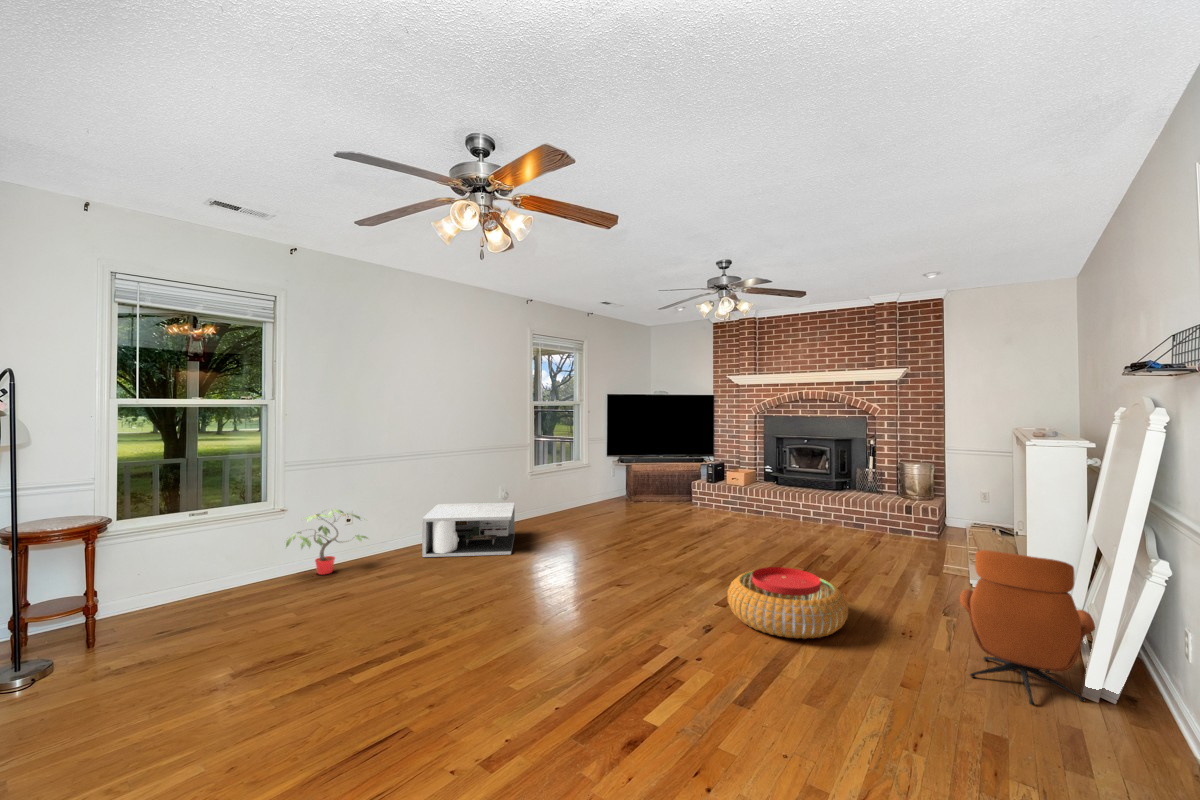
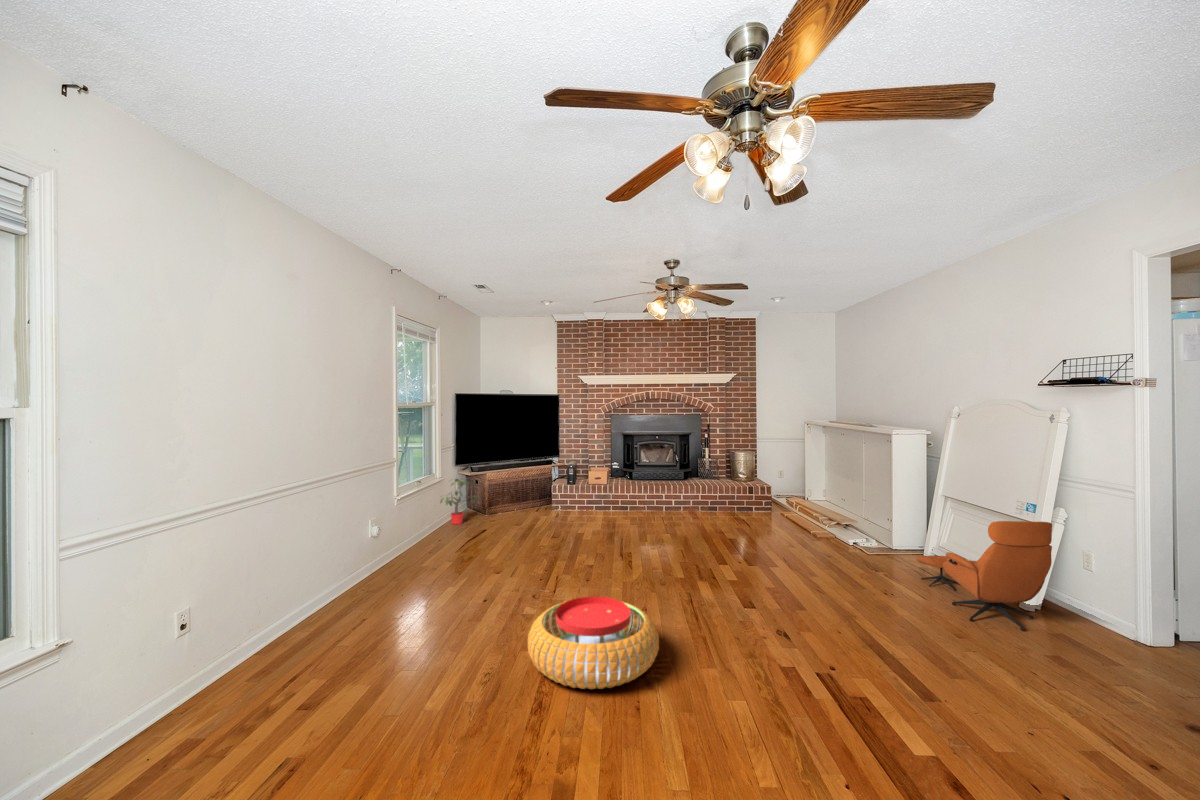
coffee table: present [422,503,515,557] -> none [304,536,453,642]
potted plant: present [286,509,368,575] -> present [440,479,477,524]
pouf: present [728,567,848,639] -> present [528,596,659,689]

